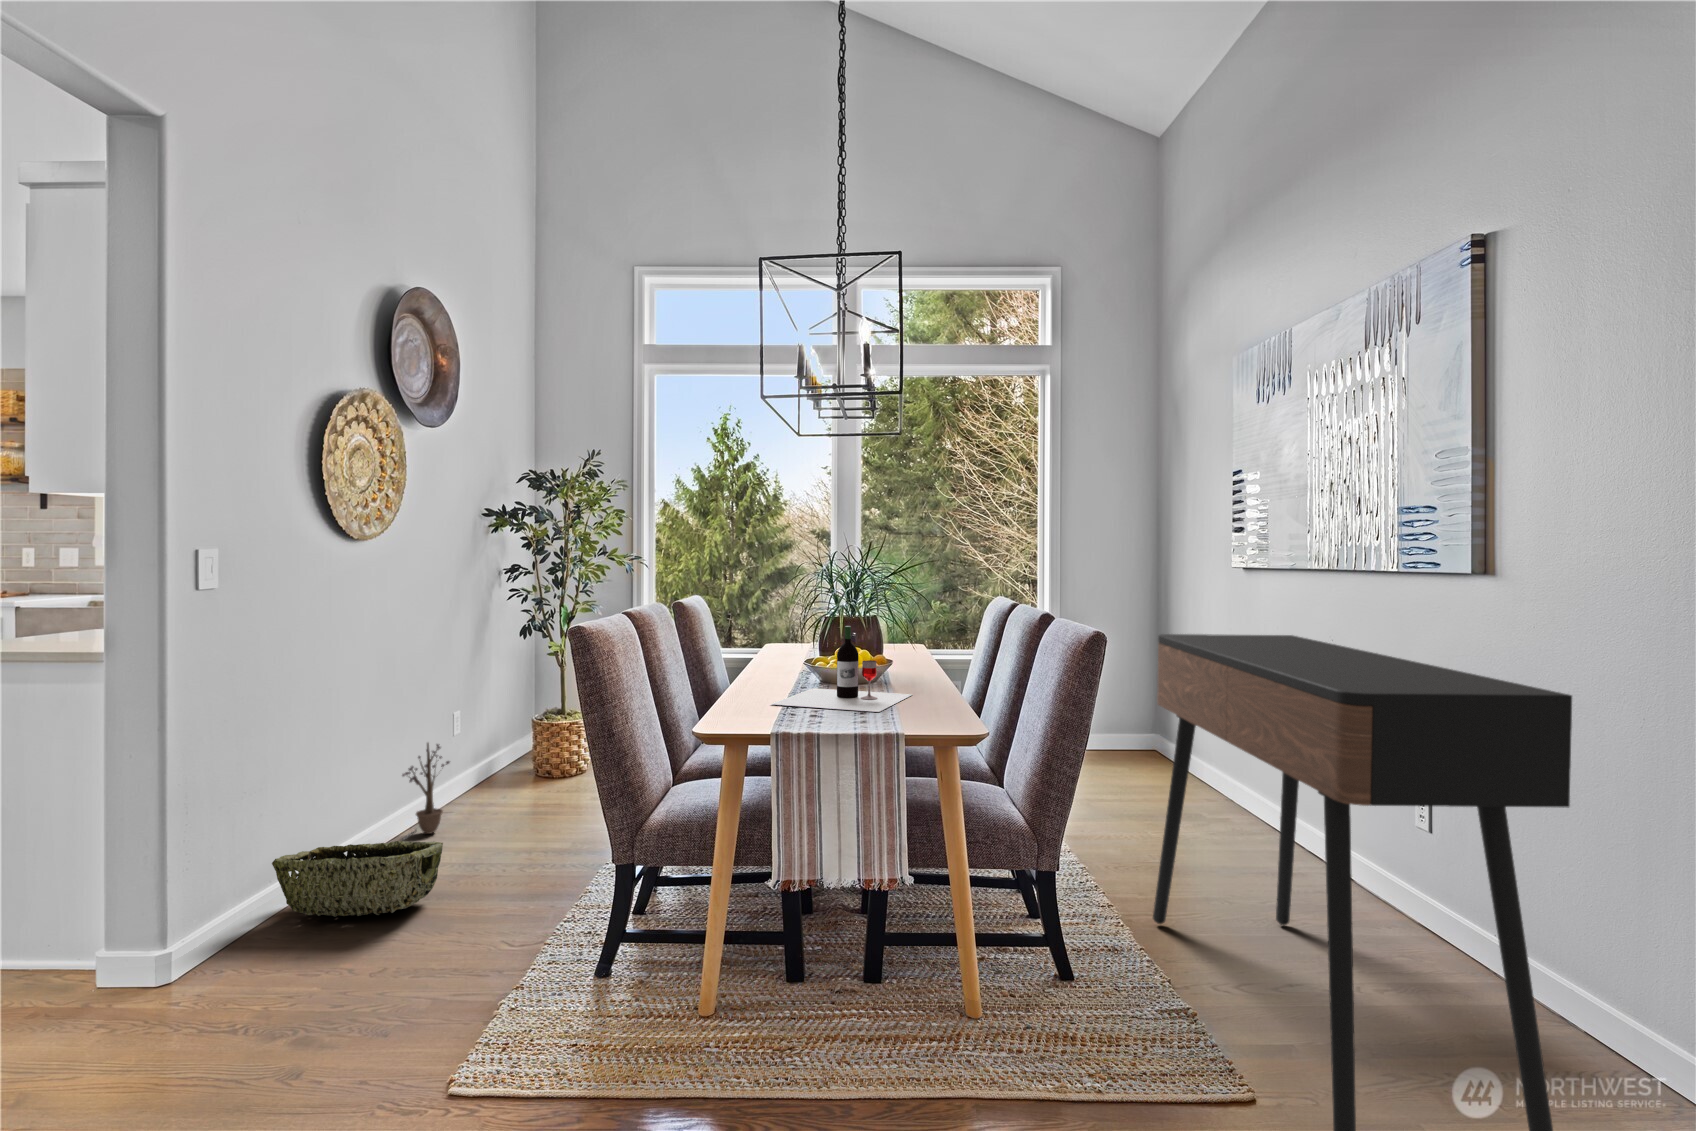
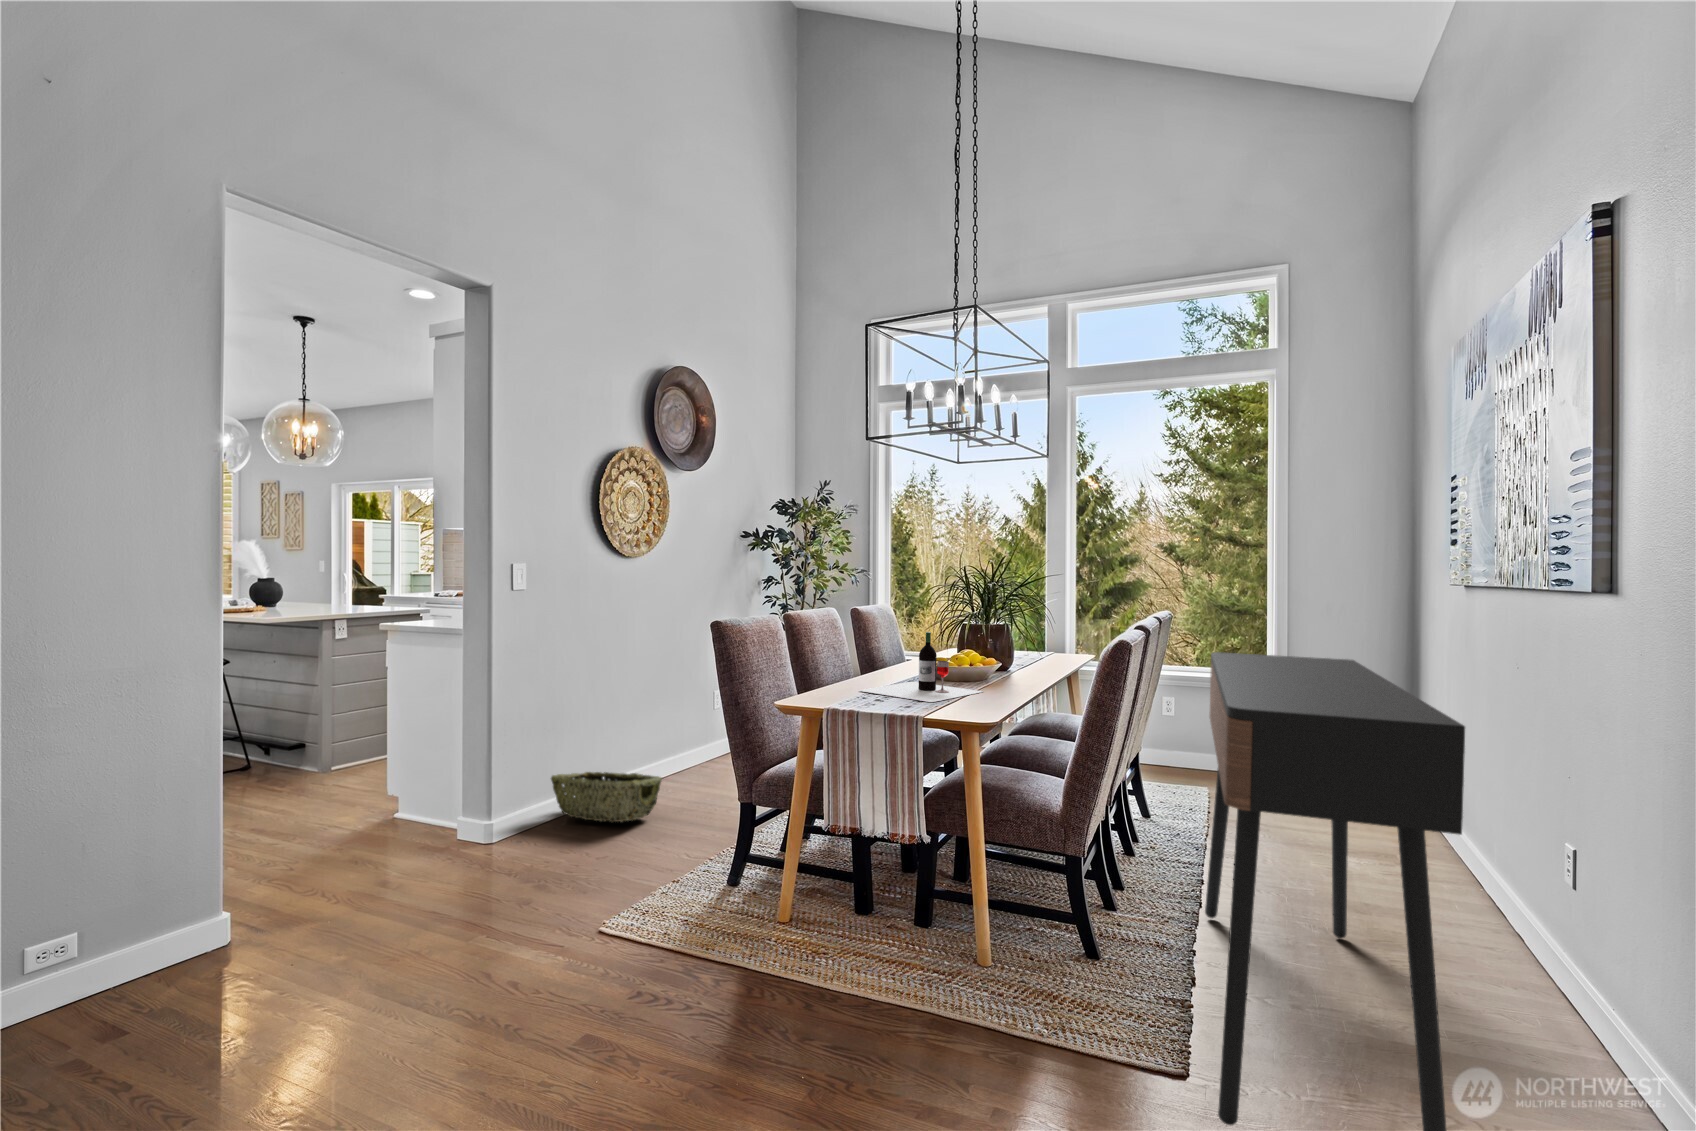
decorative plant: present [402,743,450,840] -> none [658,706,697,776]

